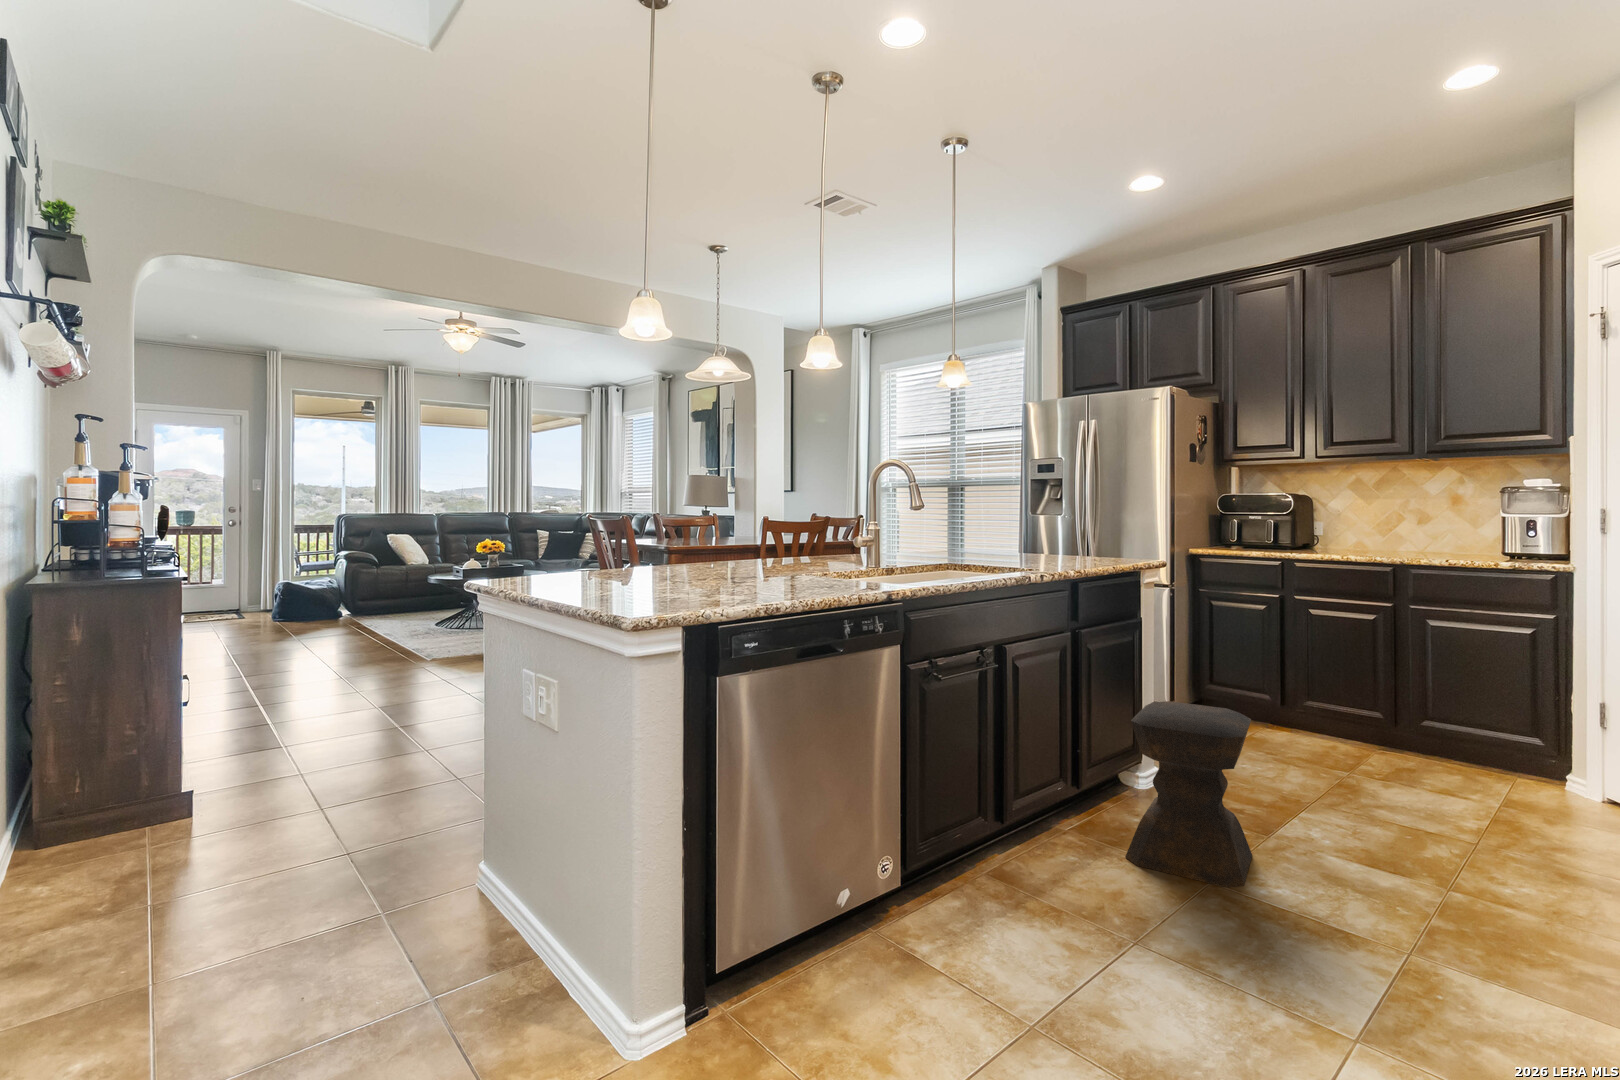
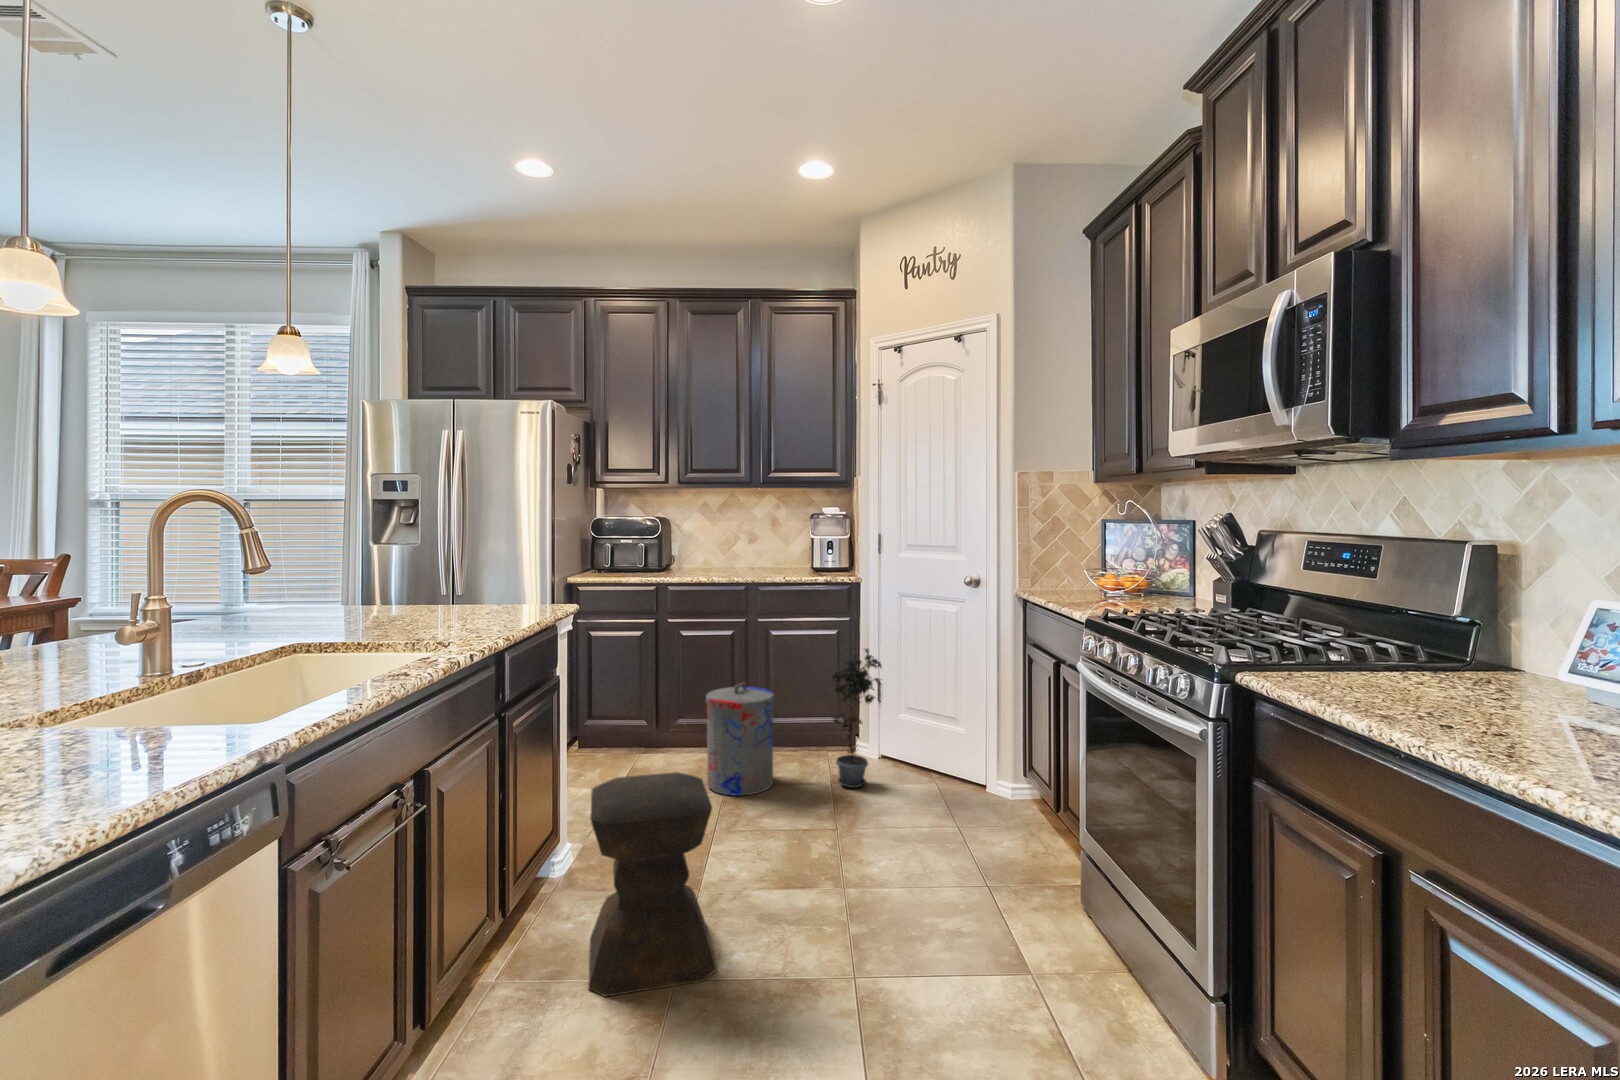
potted plant: none [1481,646,1580,814] -> present [831,649,882,788]
trash can: none [1319,665,1410,786] -> present [706,682,775,796]

